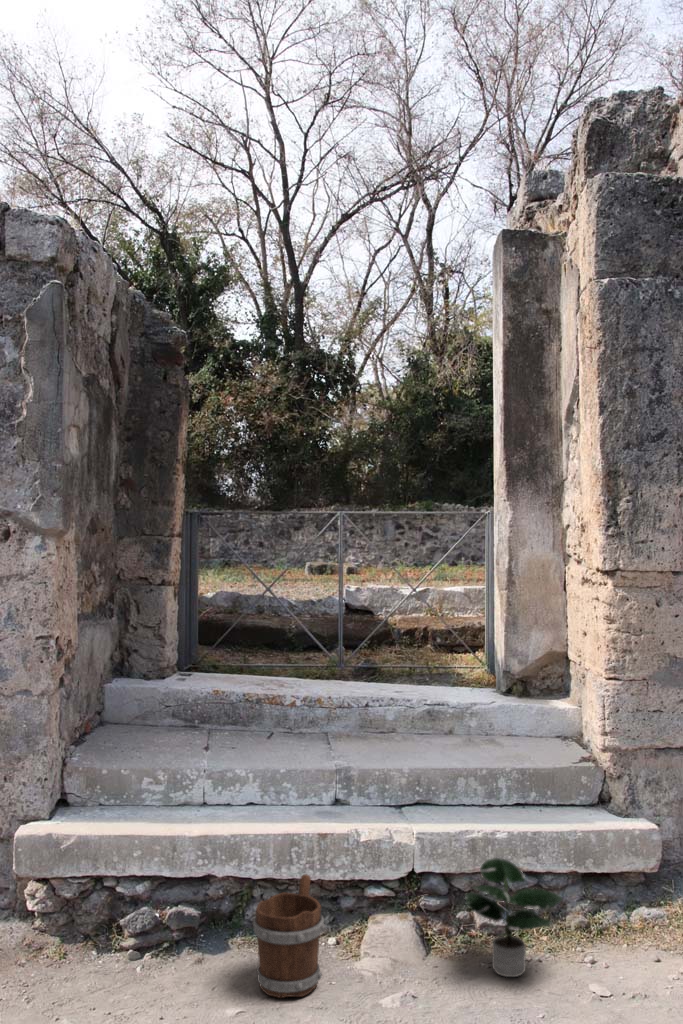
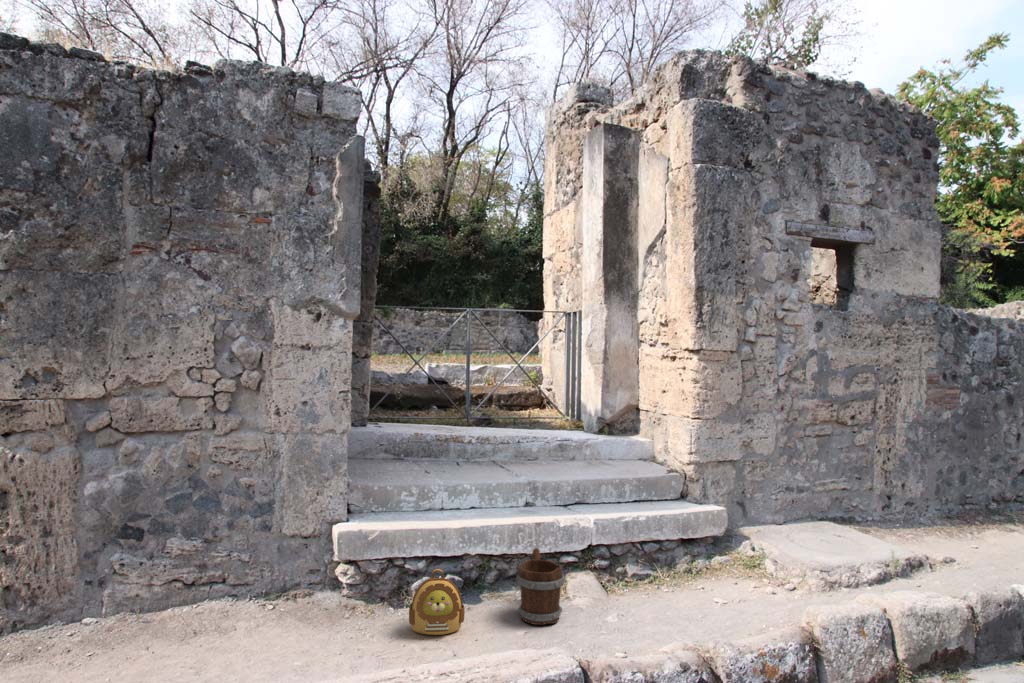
potted plant: present [465,858,562,977] -> none [637,530,698,601]
backpack: none [91,898,168,997] -> present [409,569,465,635]

